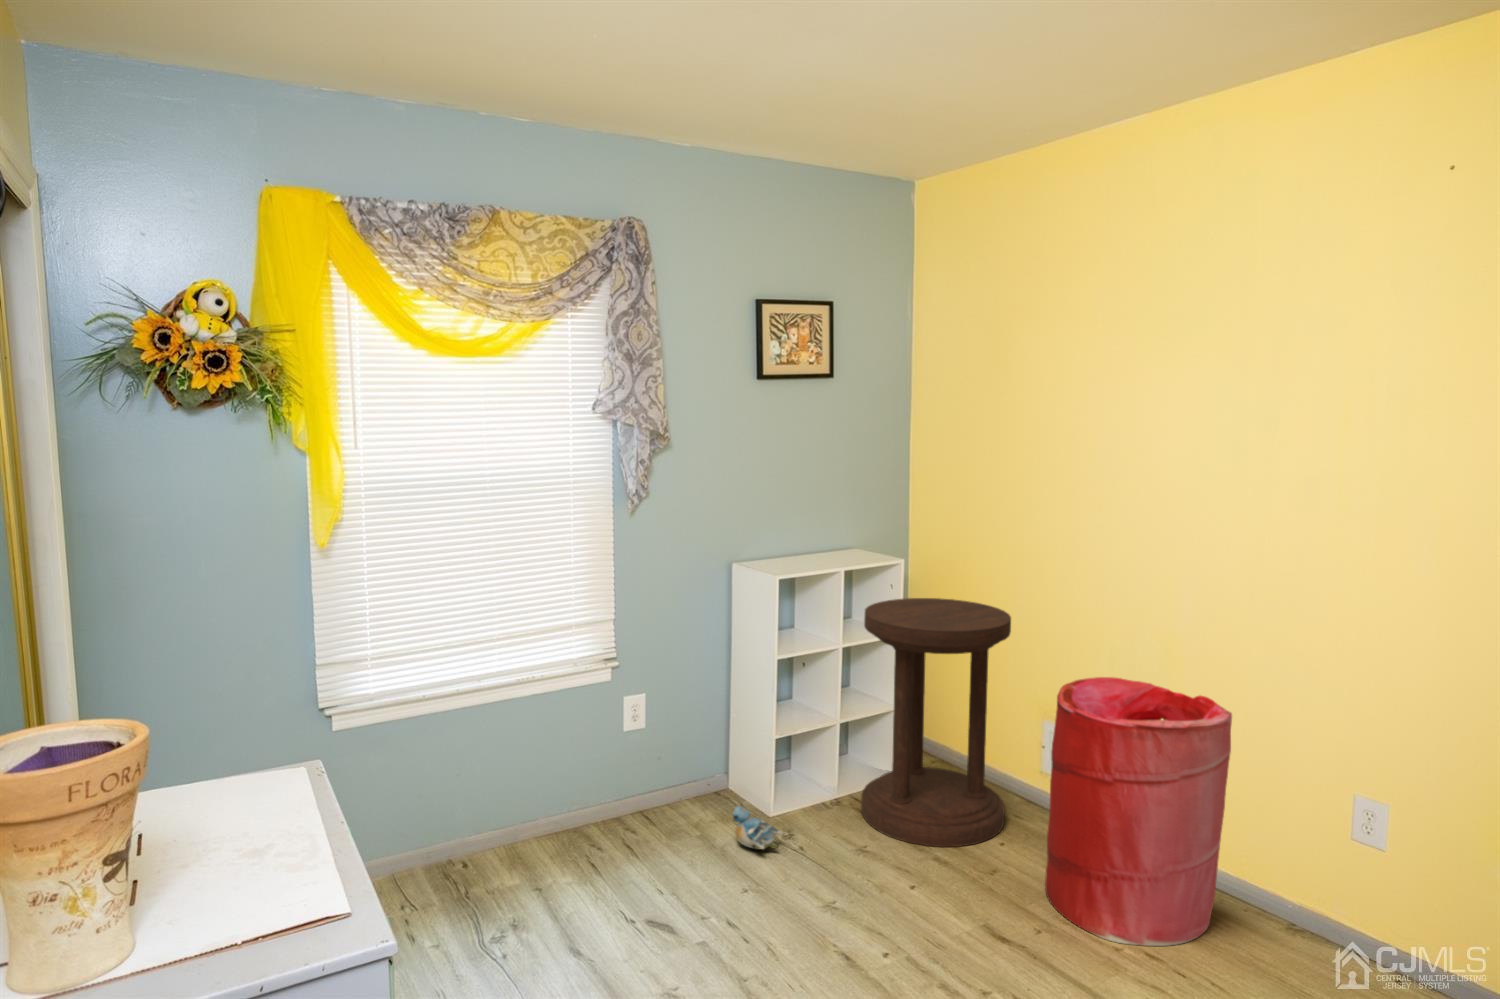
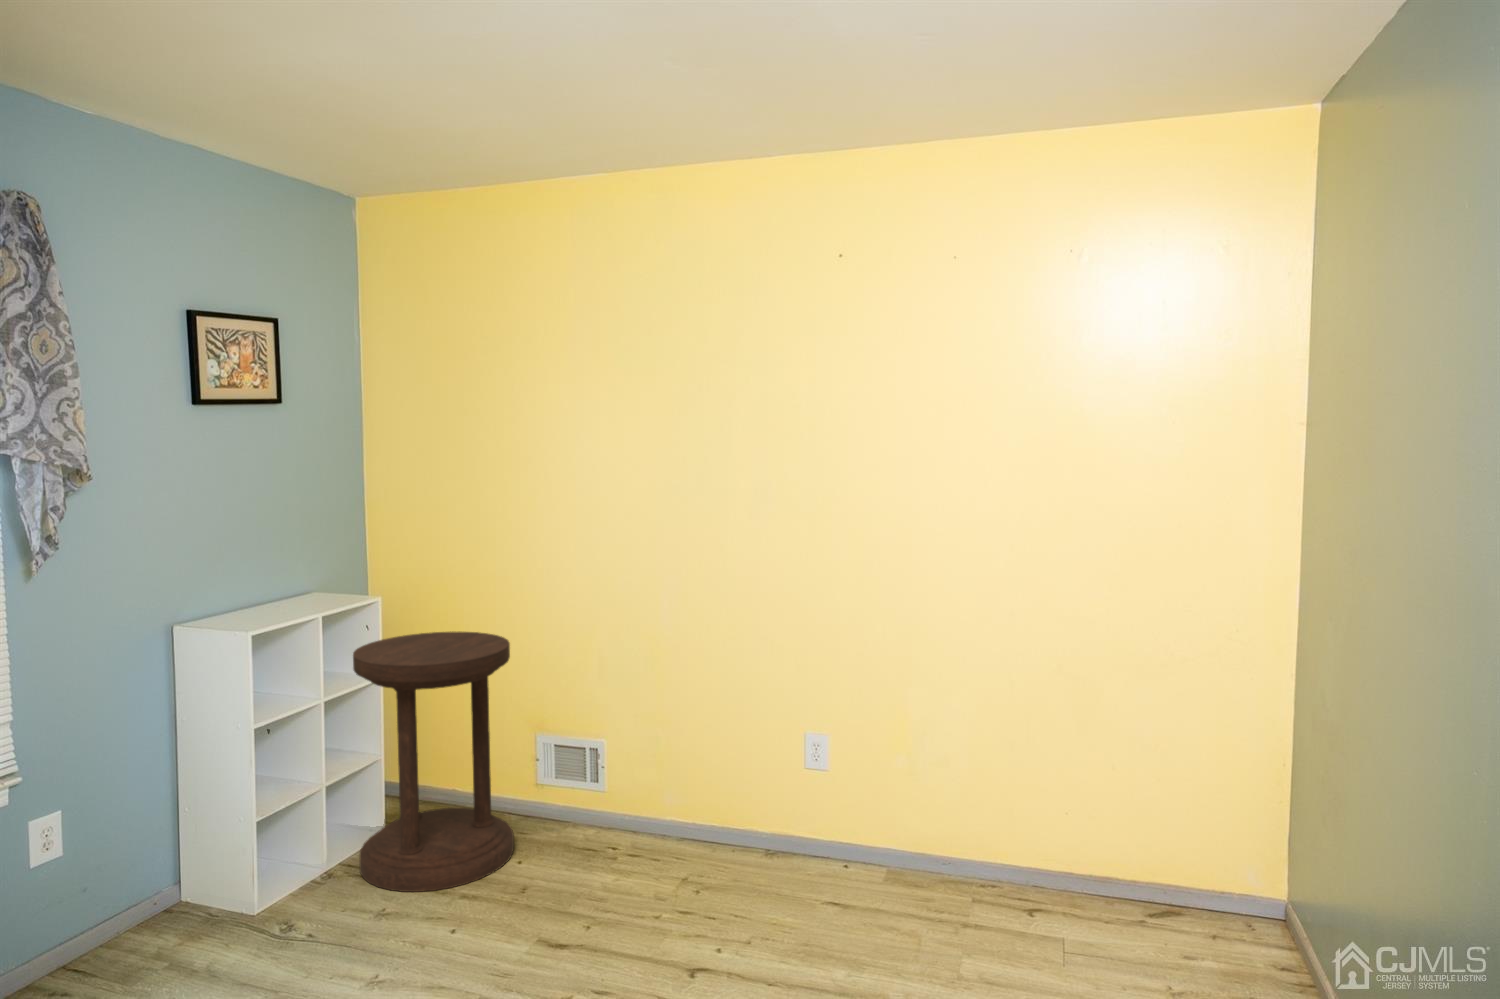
laundry hamper: present [1045,677,1232,946] -> none [574,678,718,912]
plush toy: present [733,806,781,849] -> none [218,911,288,956]

